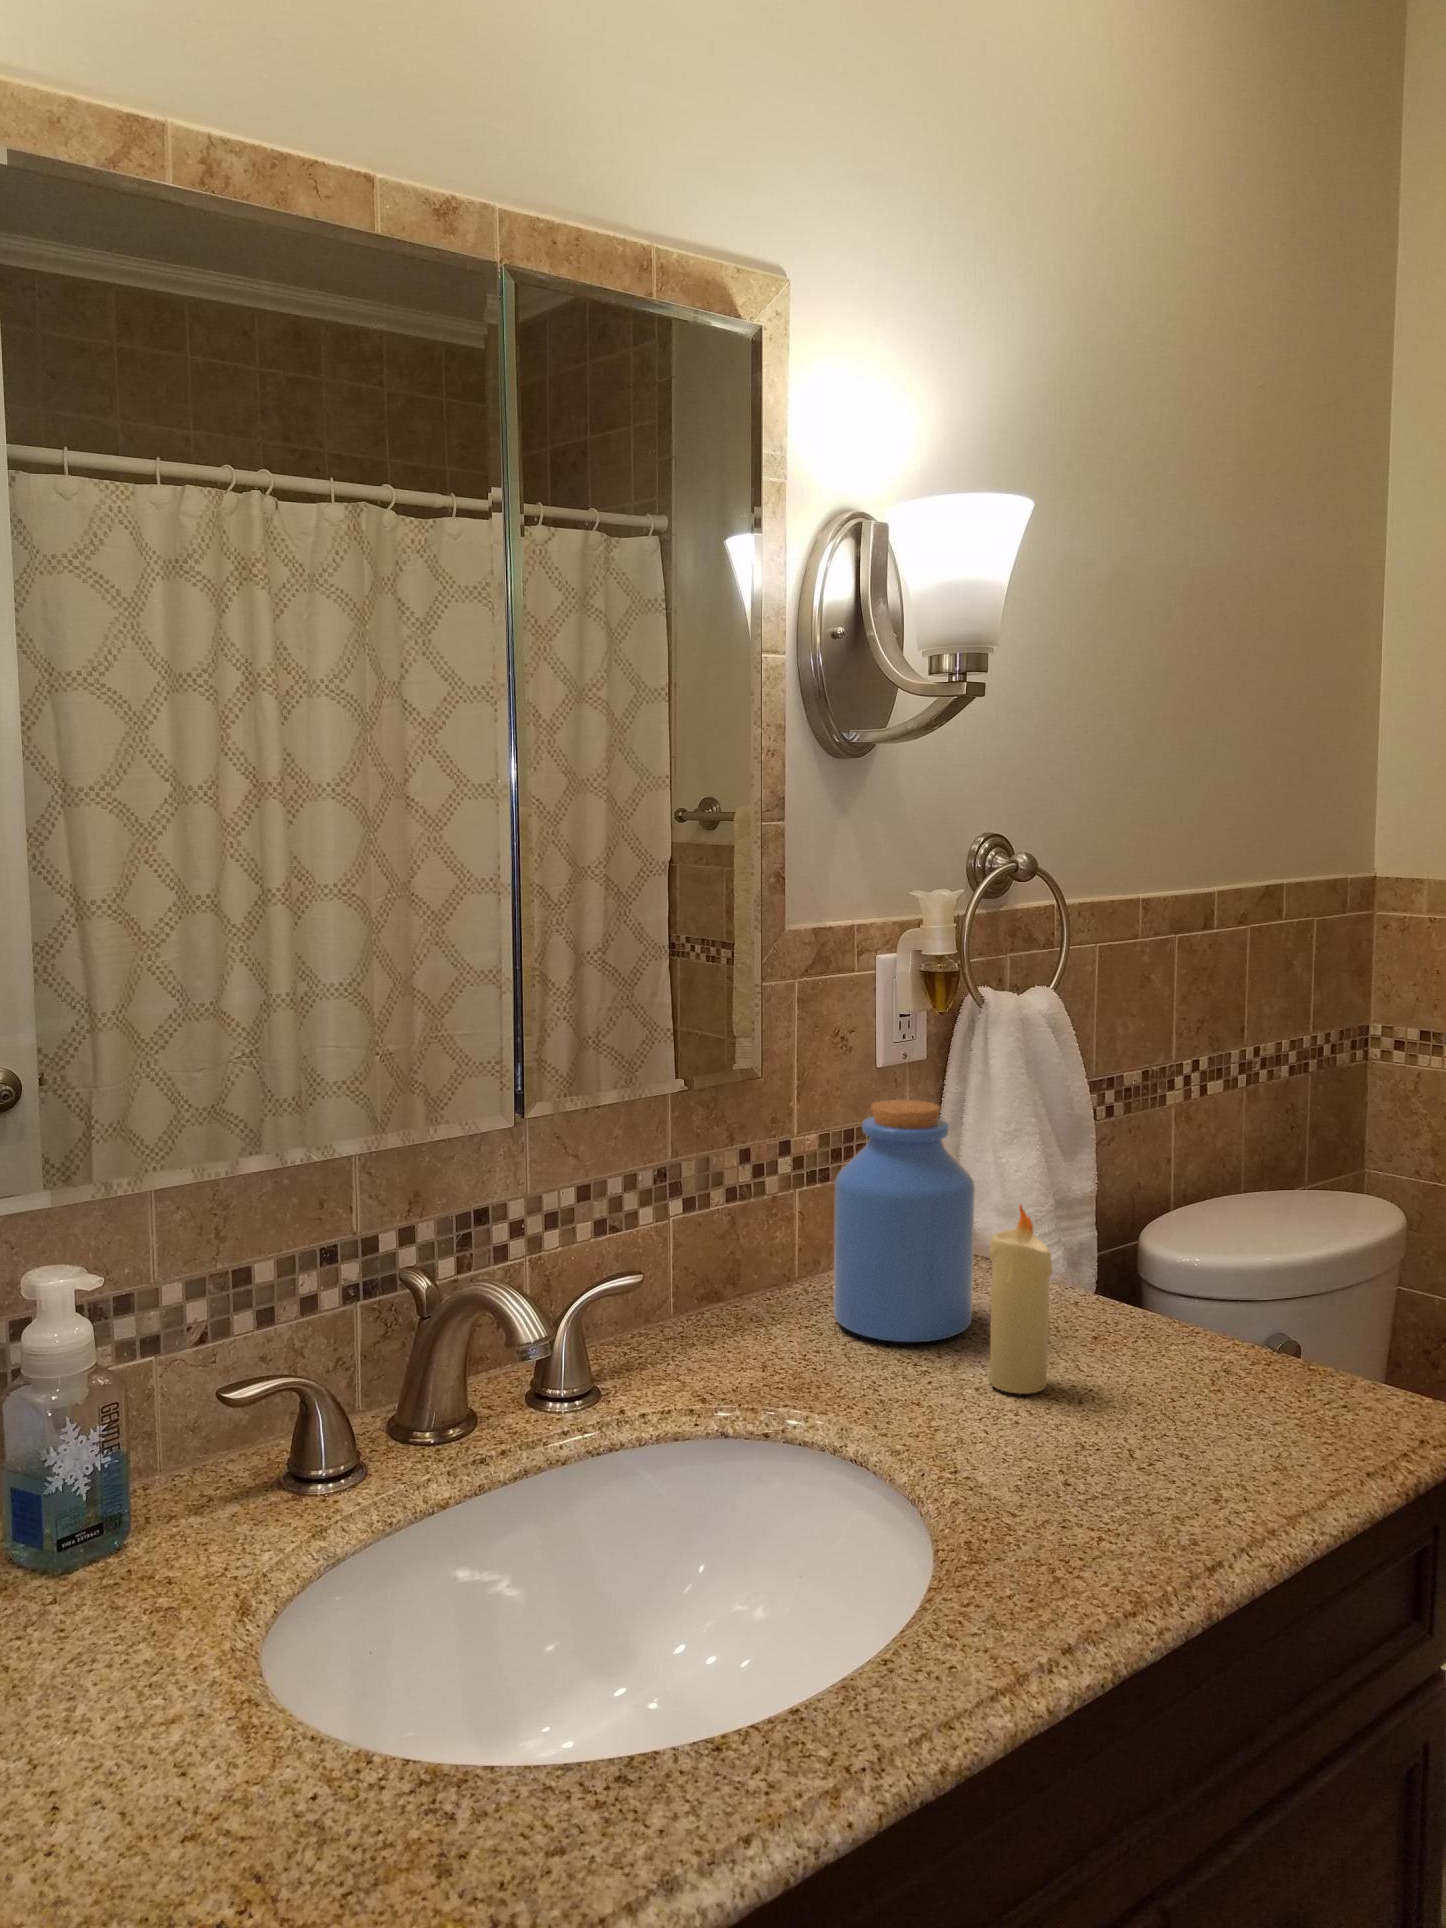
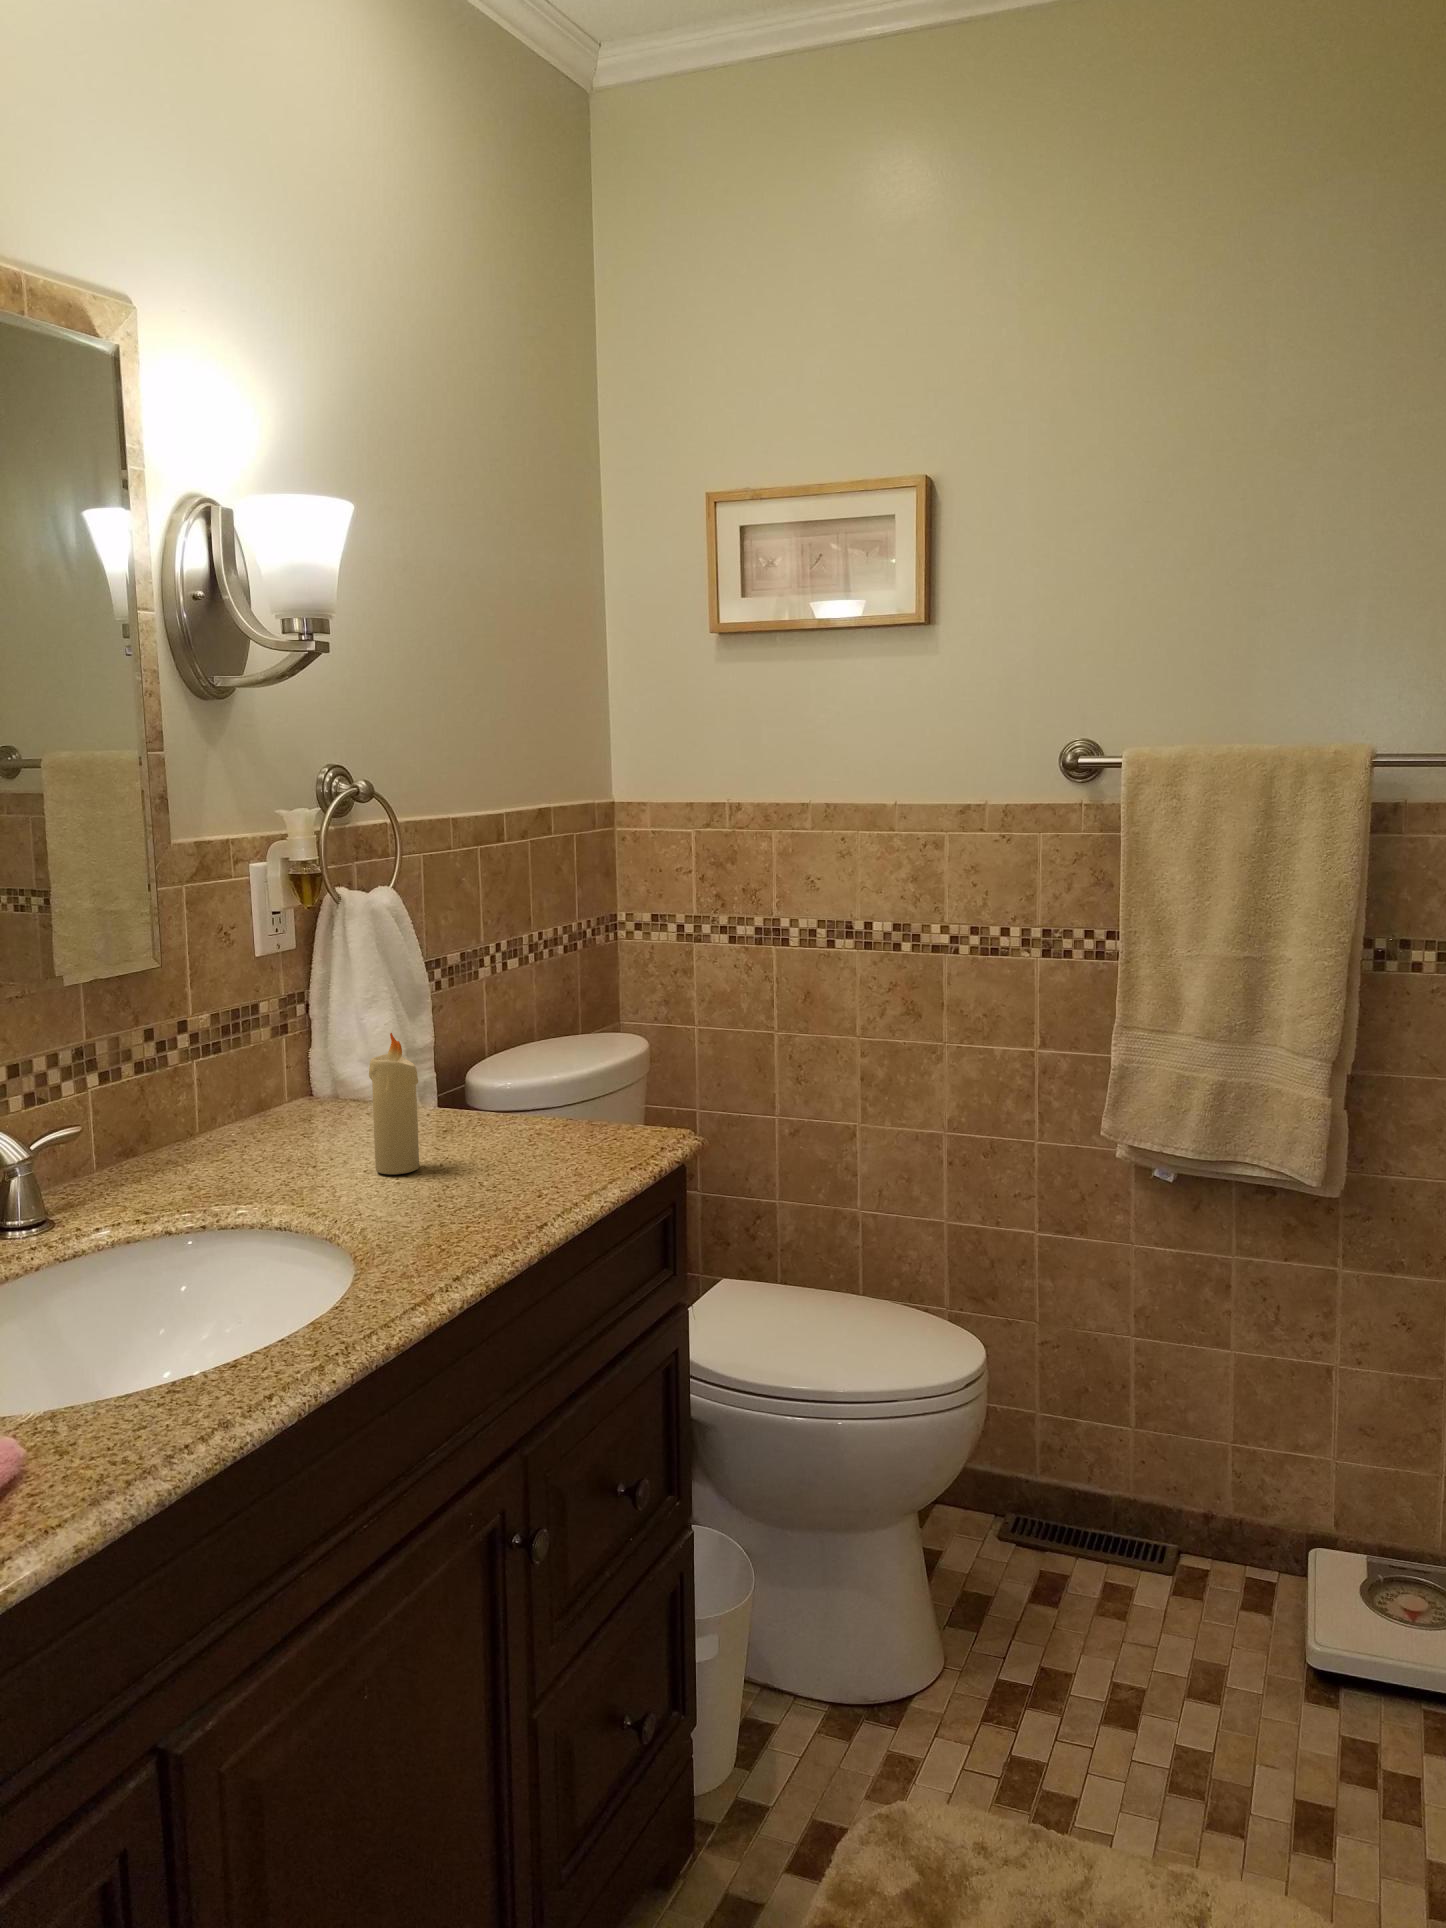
jar: present [833,1100,975,1342] -> none [235,971,354,1158]

